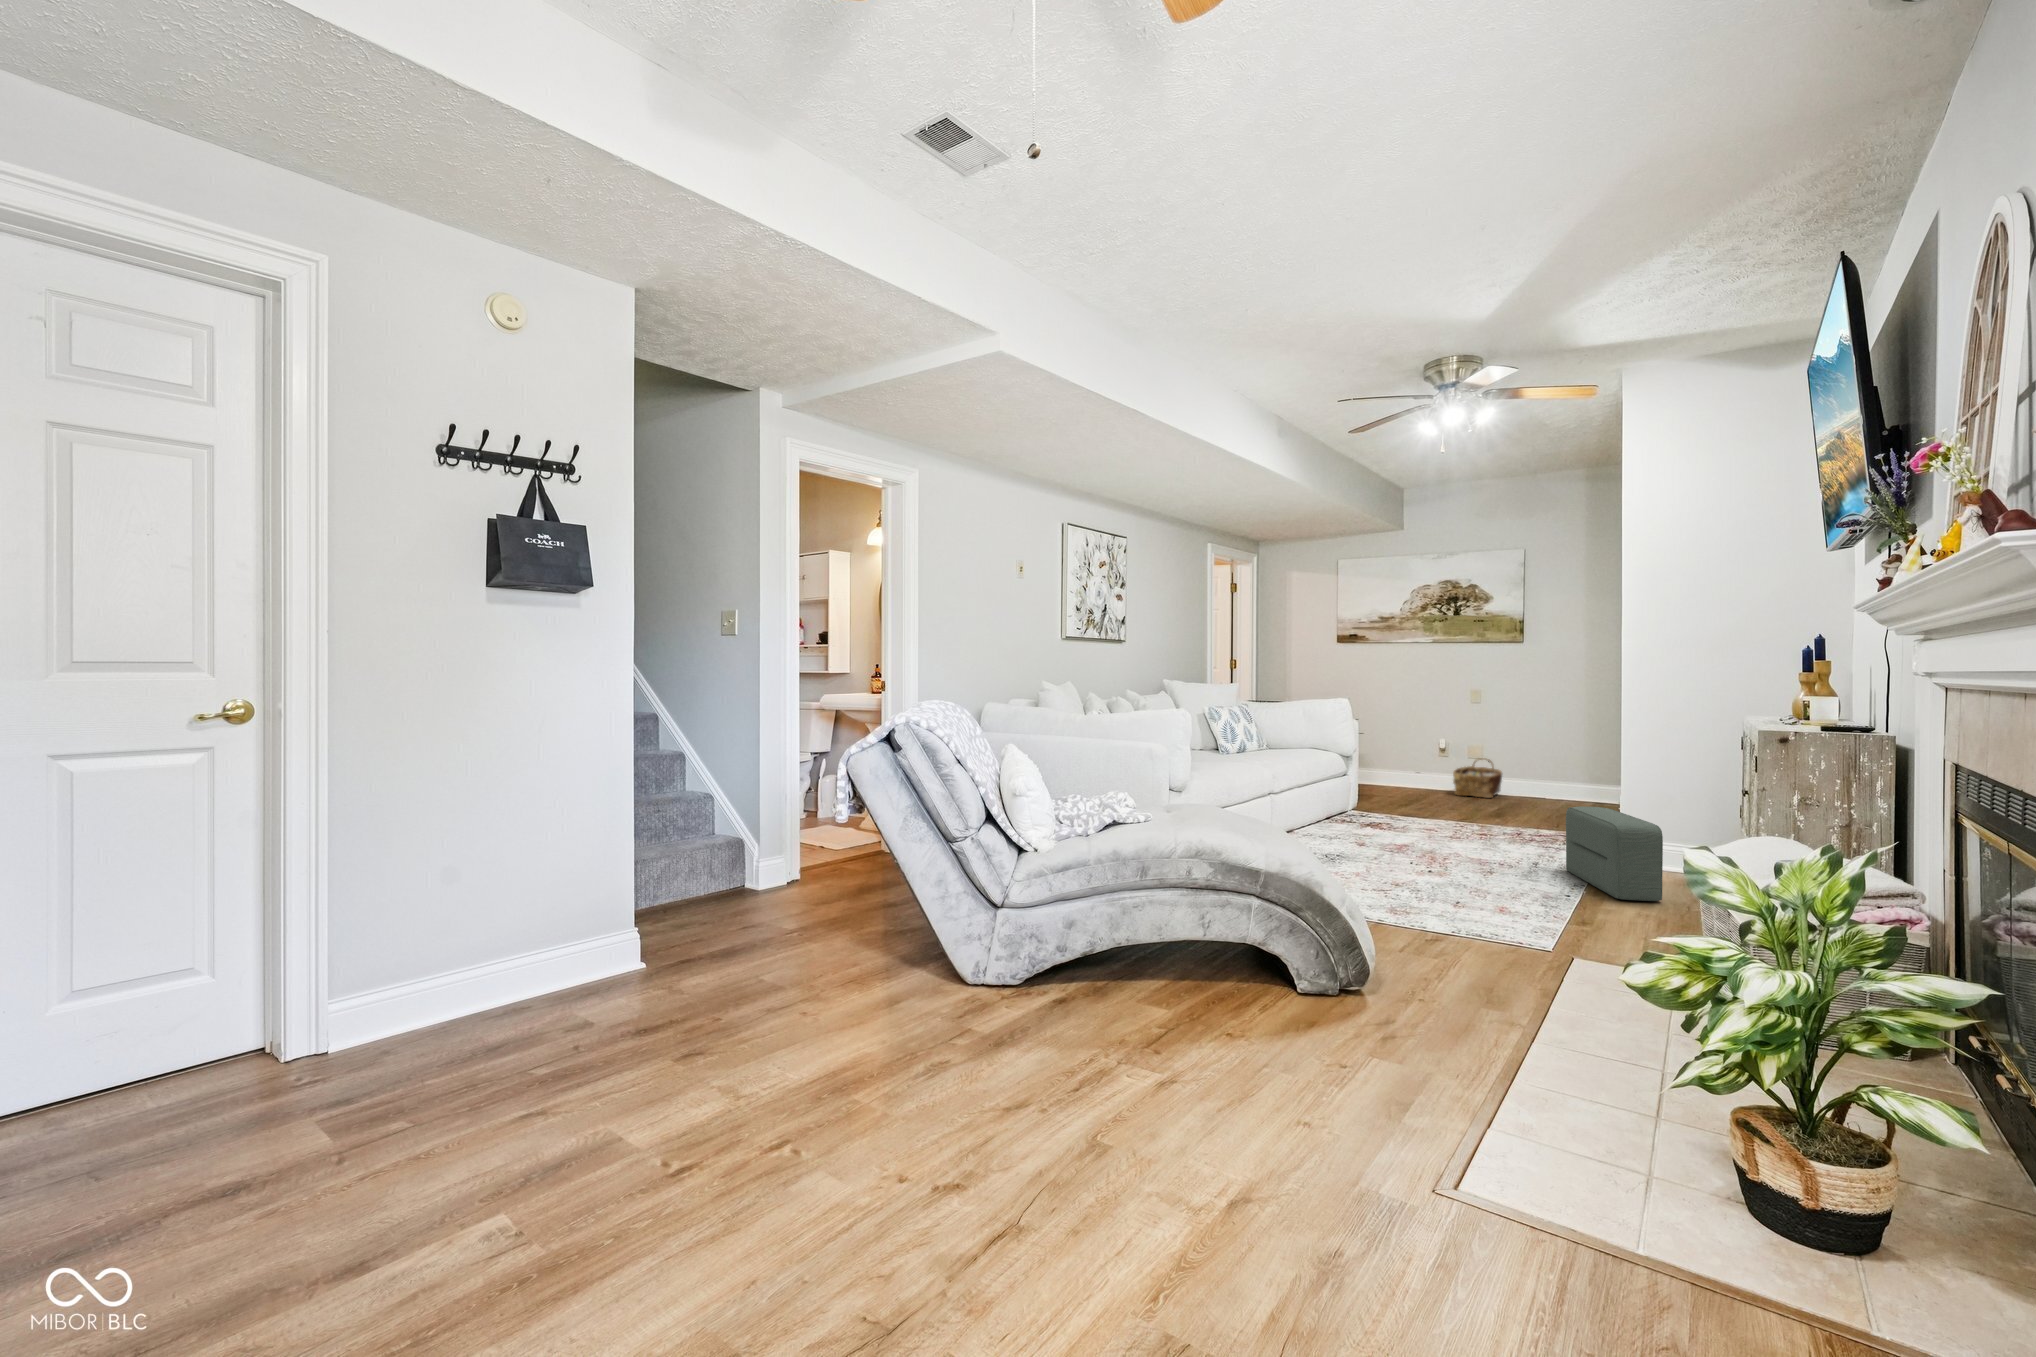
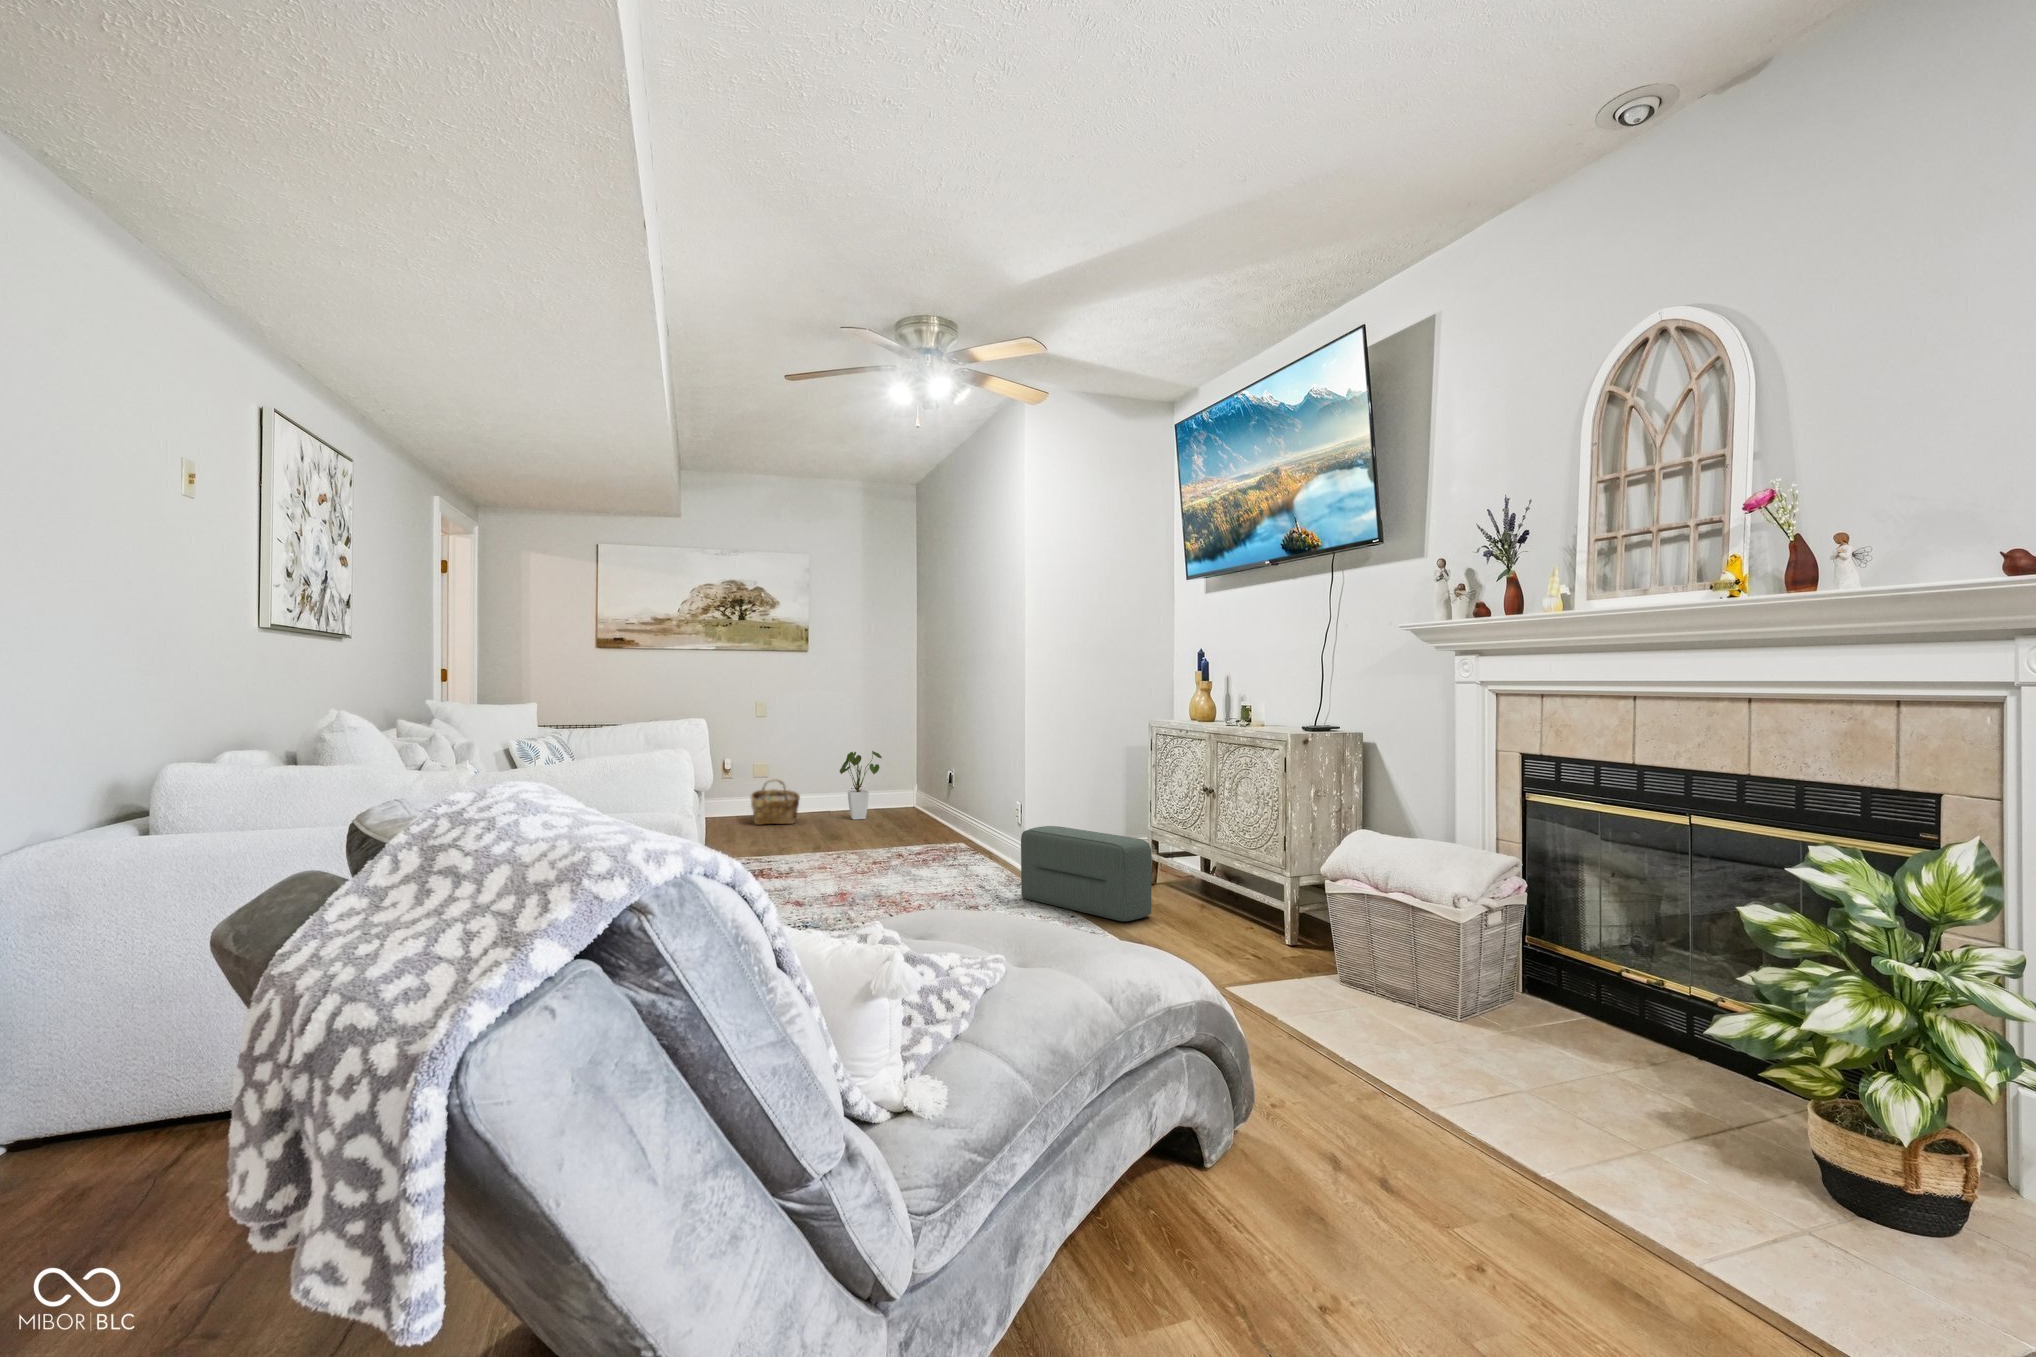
house plant: none [1541,736,1597,803] -> present [840,751,882,820]

